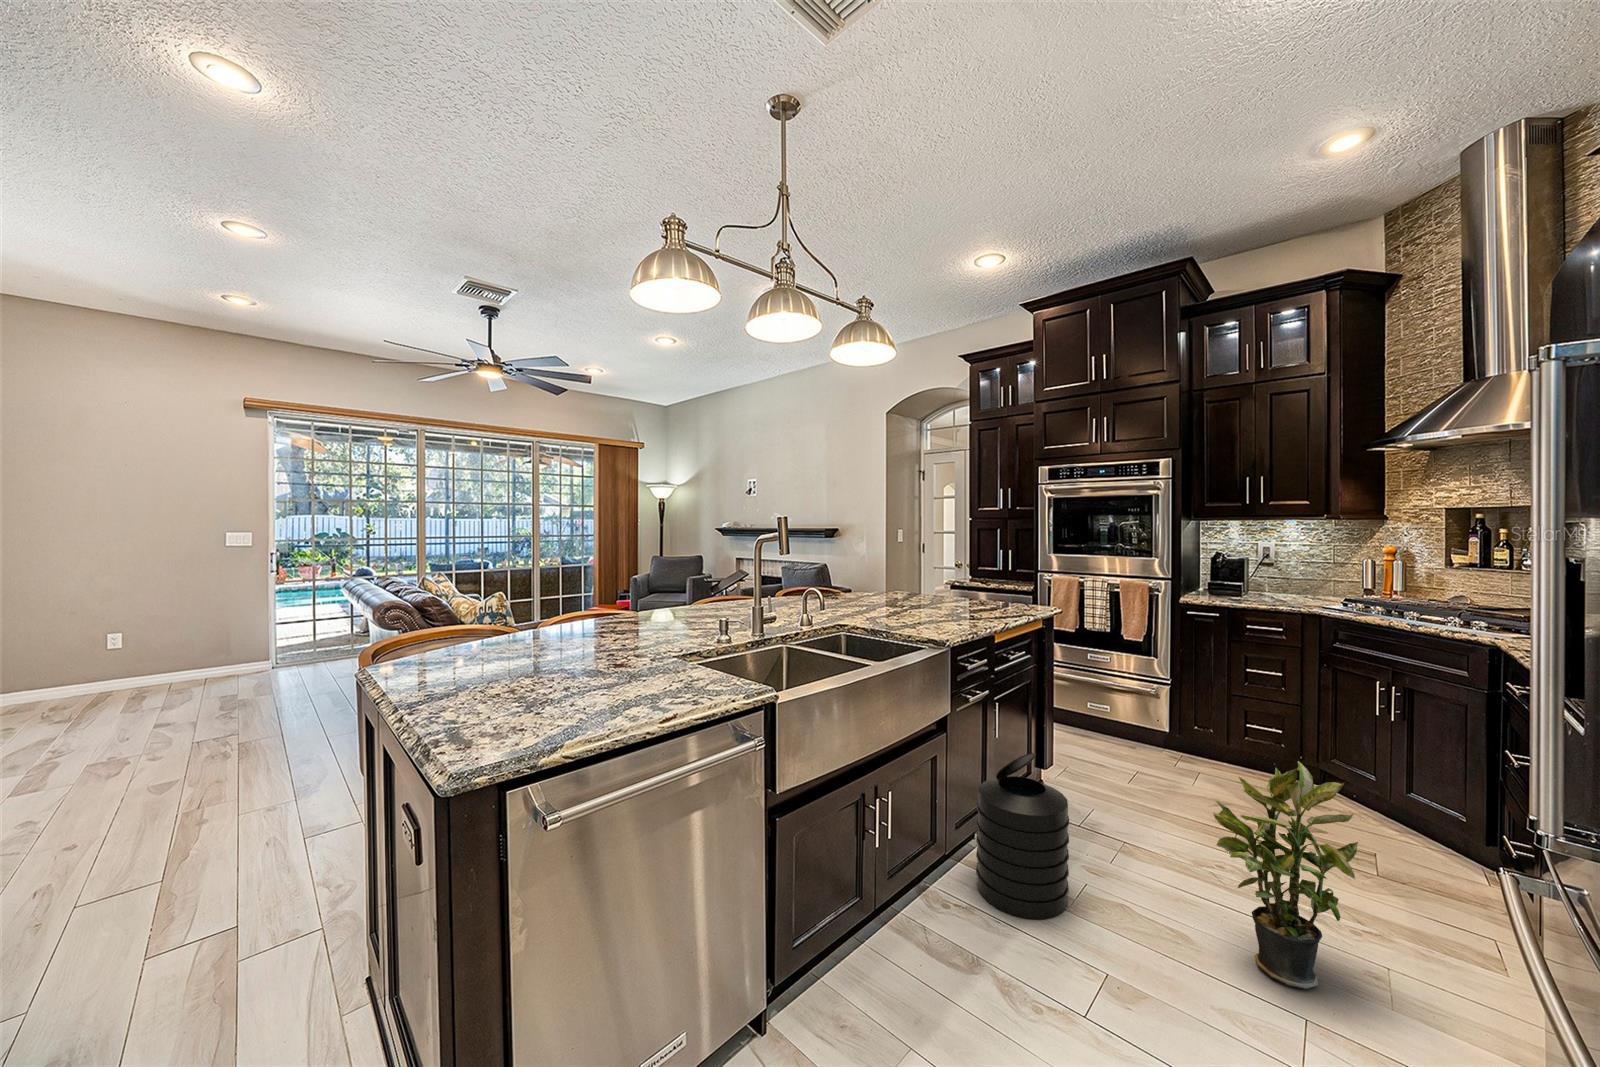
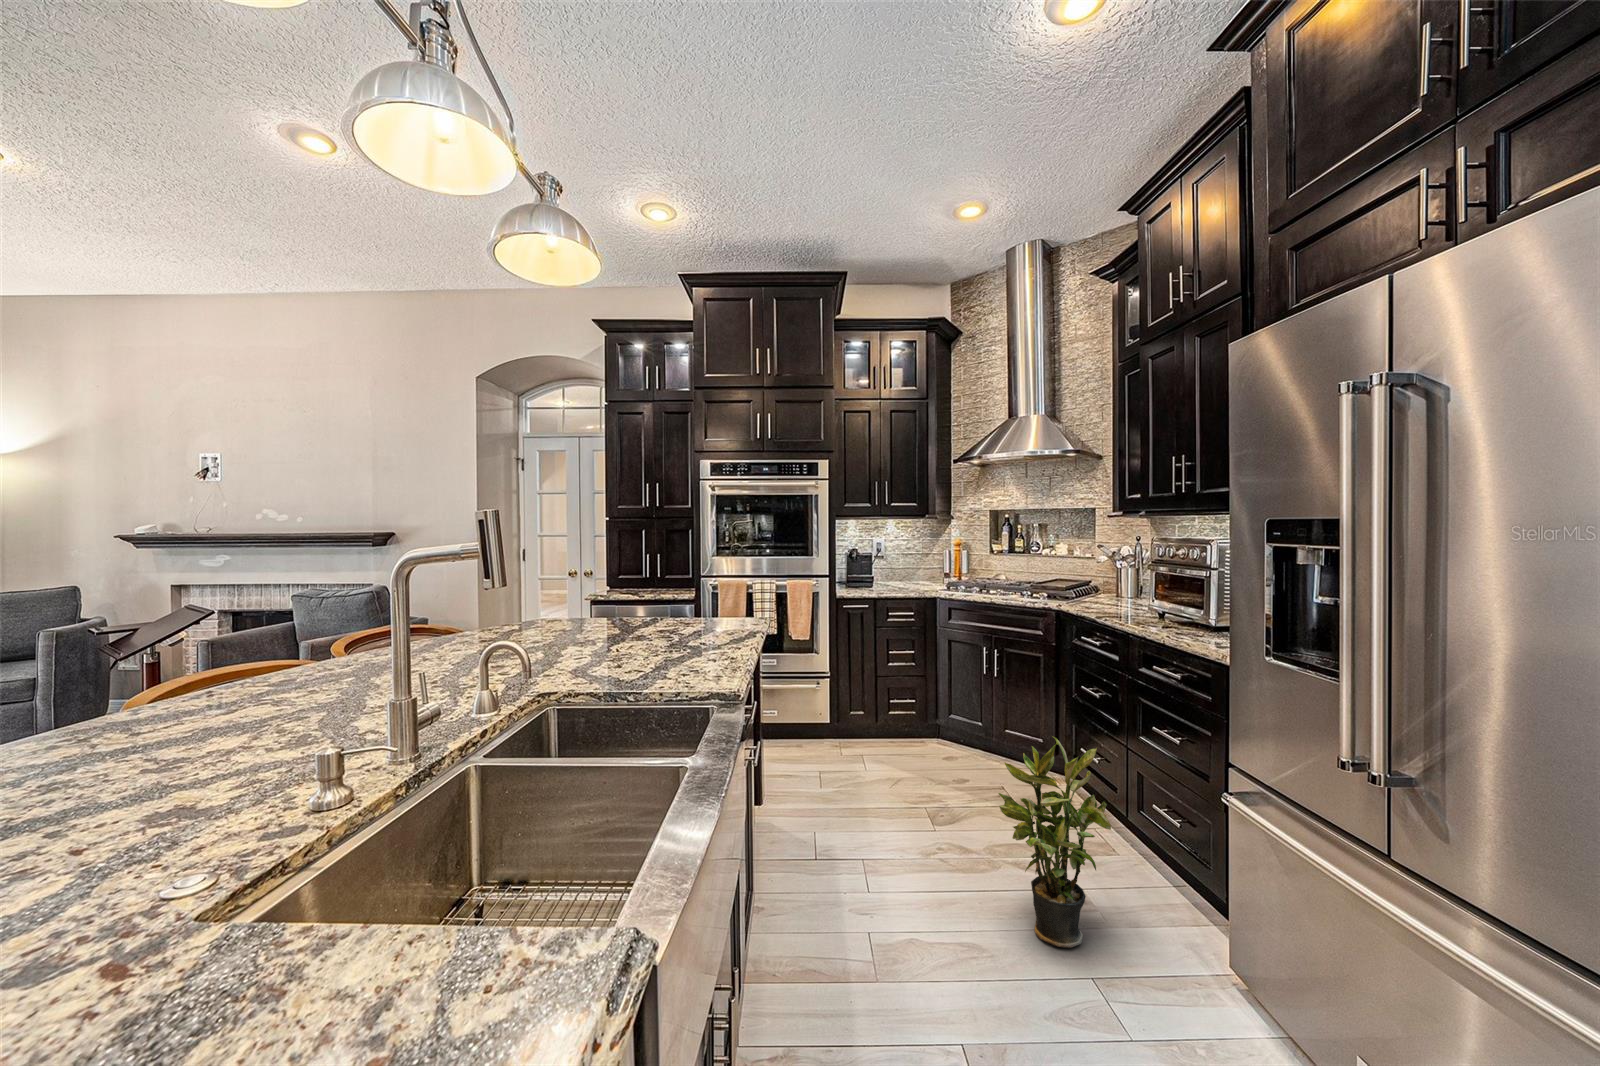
trash can: present [976,753,1069,919] -> none [778,798,885,1015]

